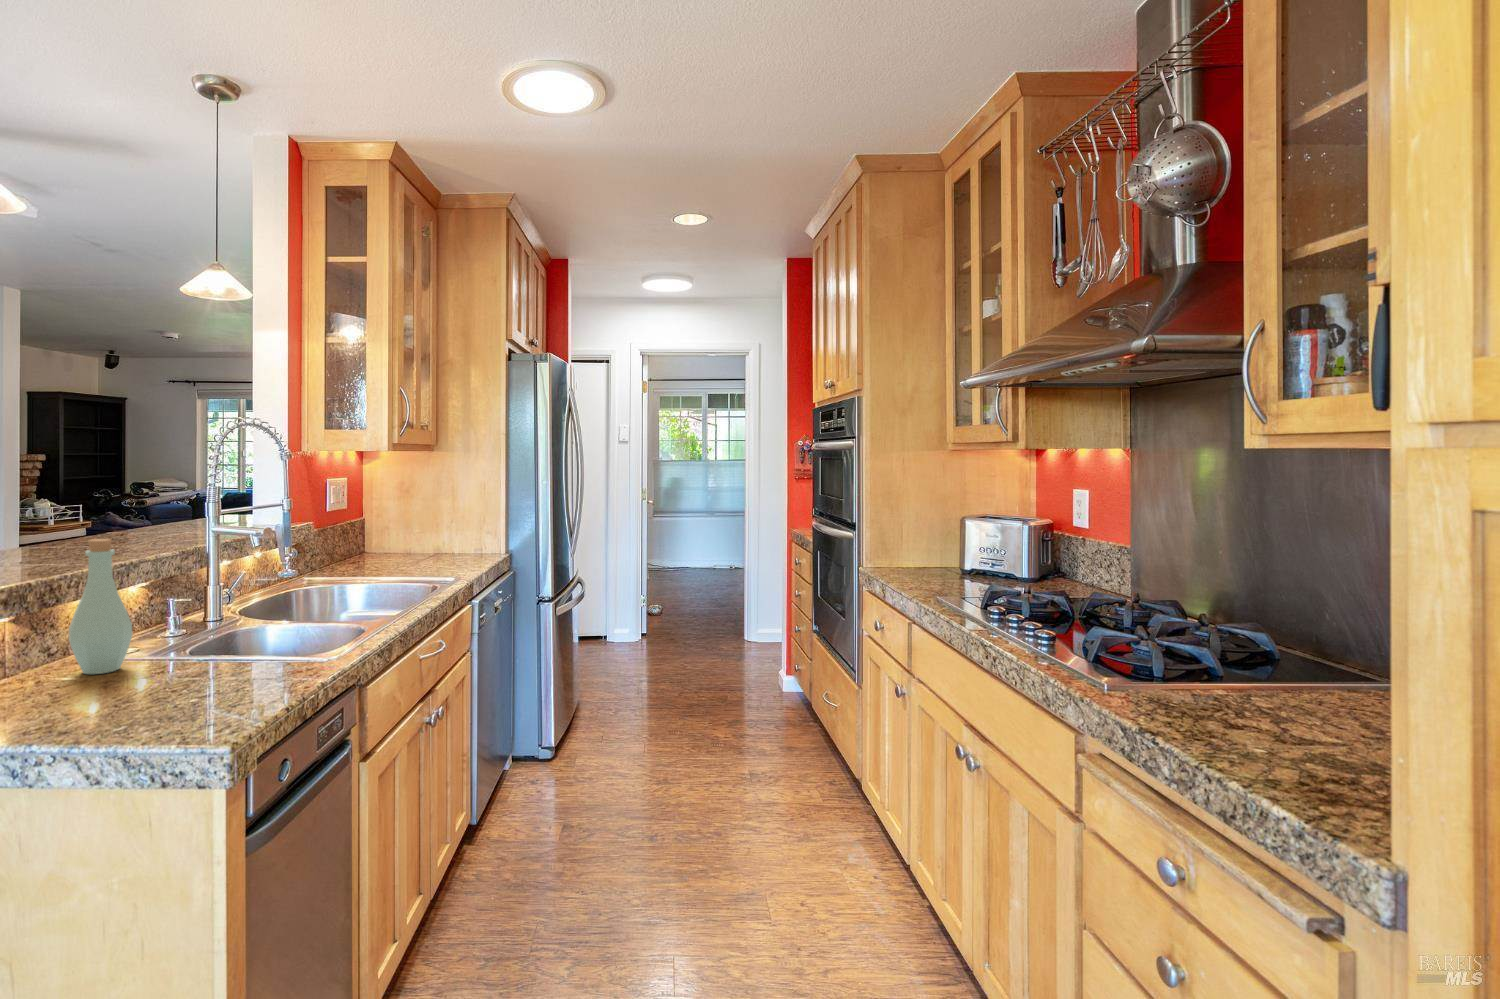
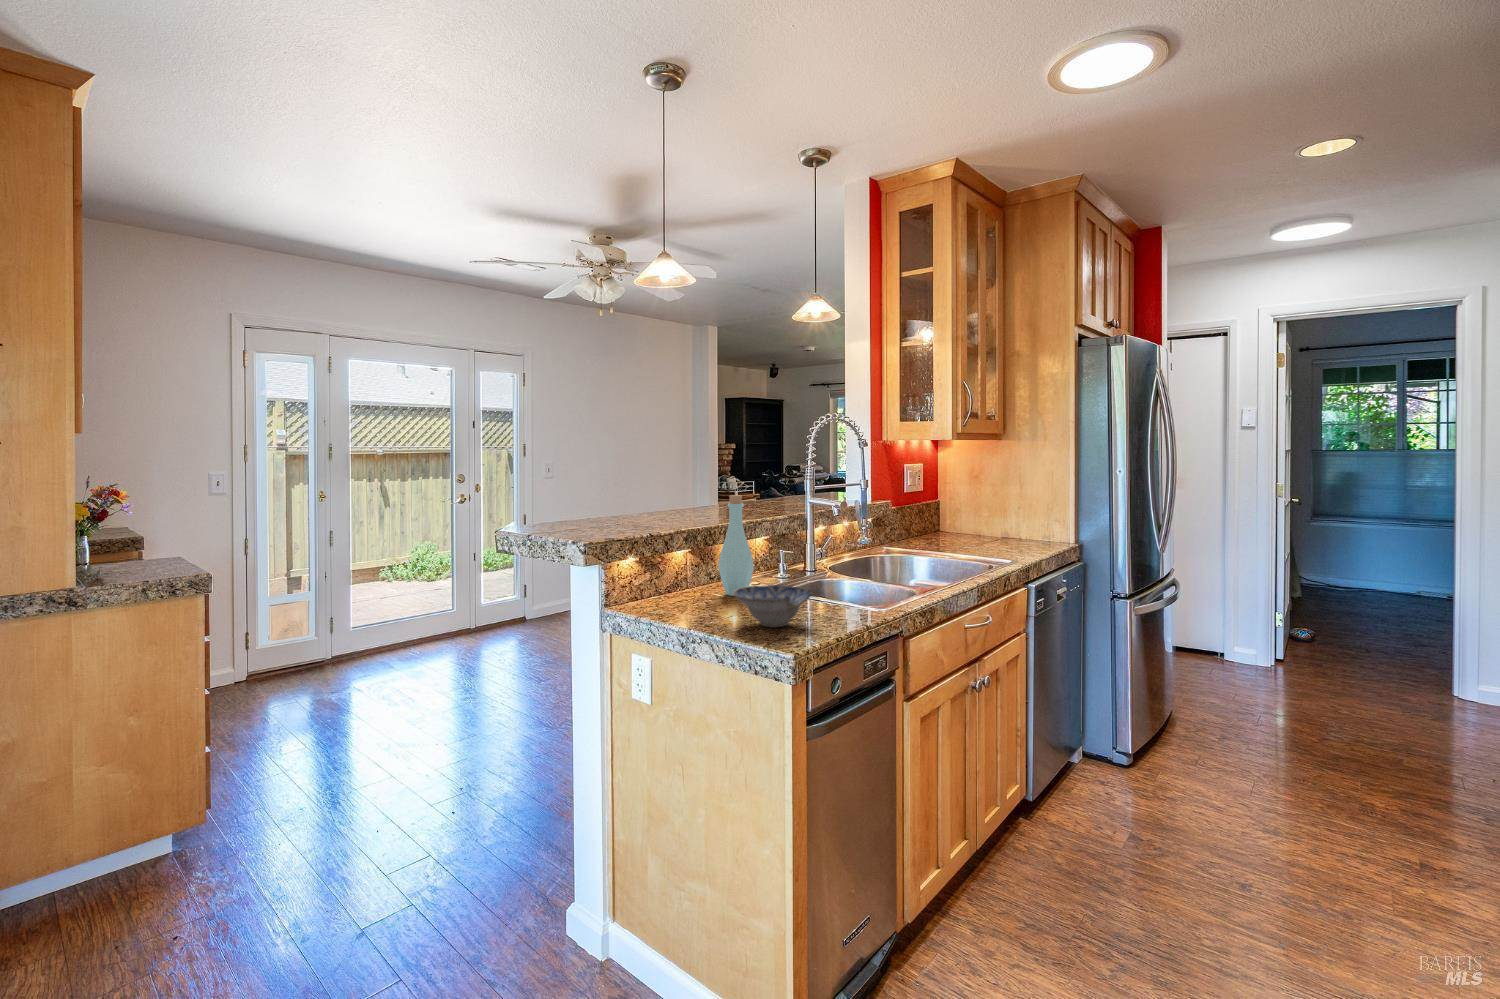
ceramic bowl: none [115,656,243,716] -> present [733,585,813,627]

